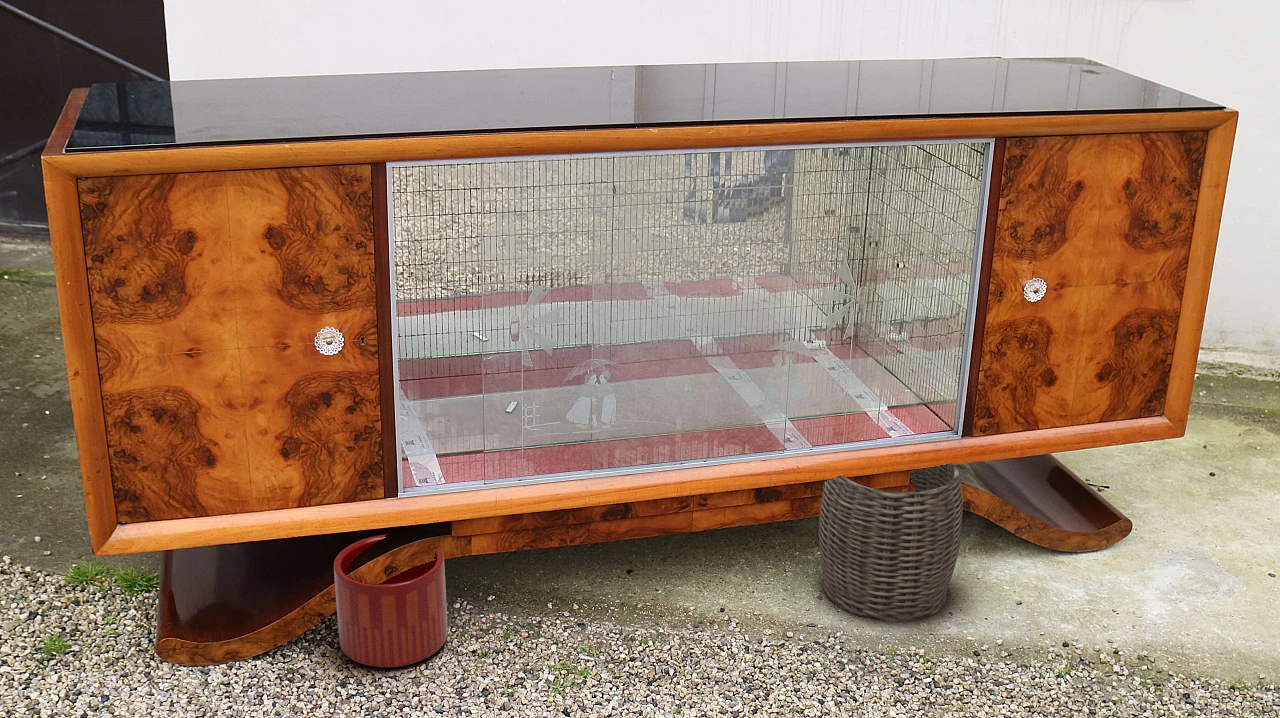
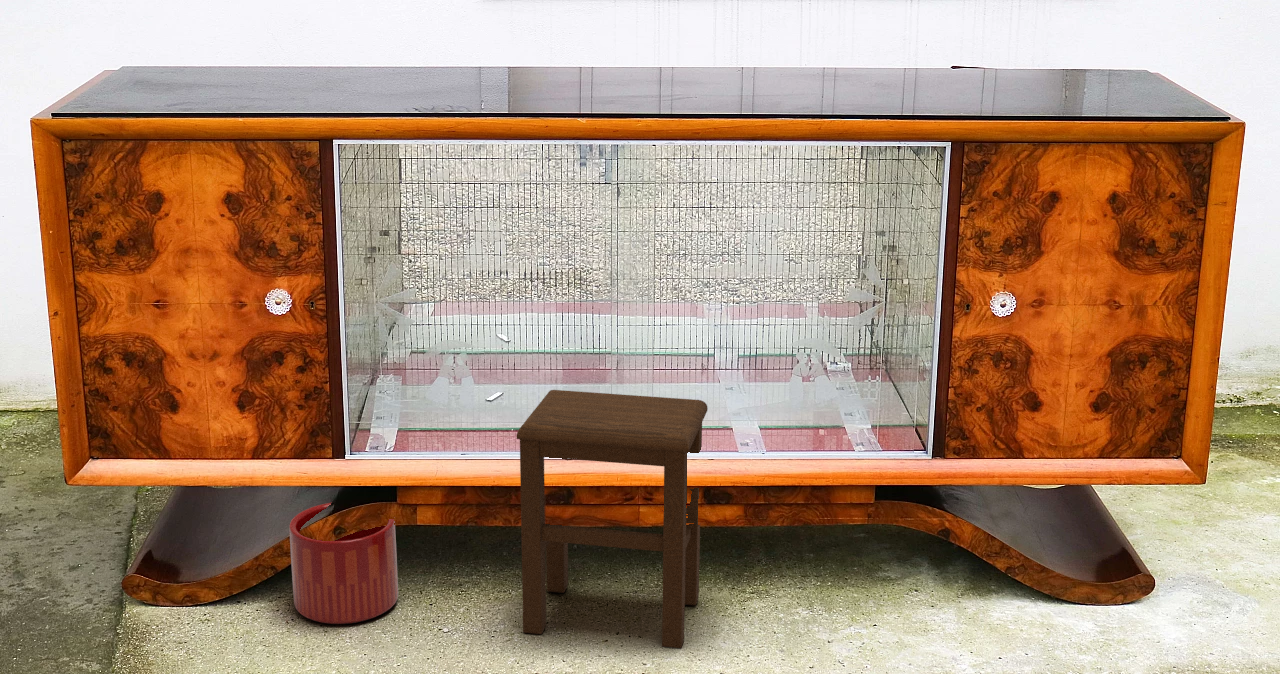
stool: none [587,403,767,652] -> present [517,390,708,648]
woven basket: present [818,463,963,622] -> none [780,456,928,643]

